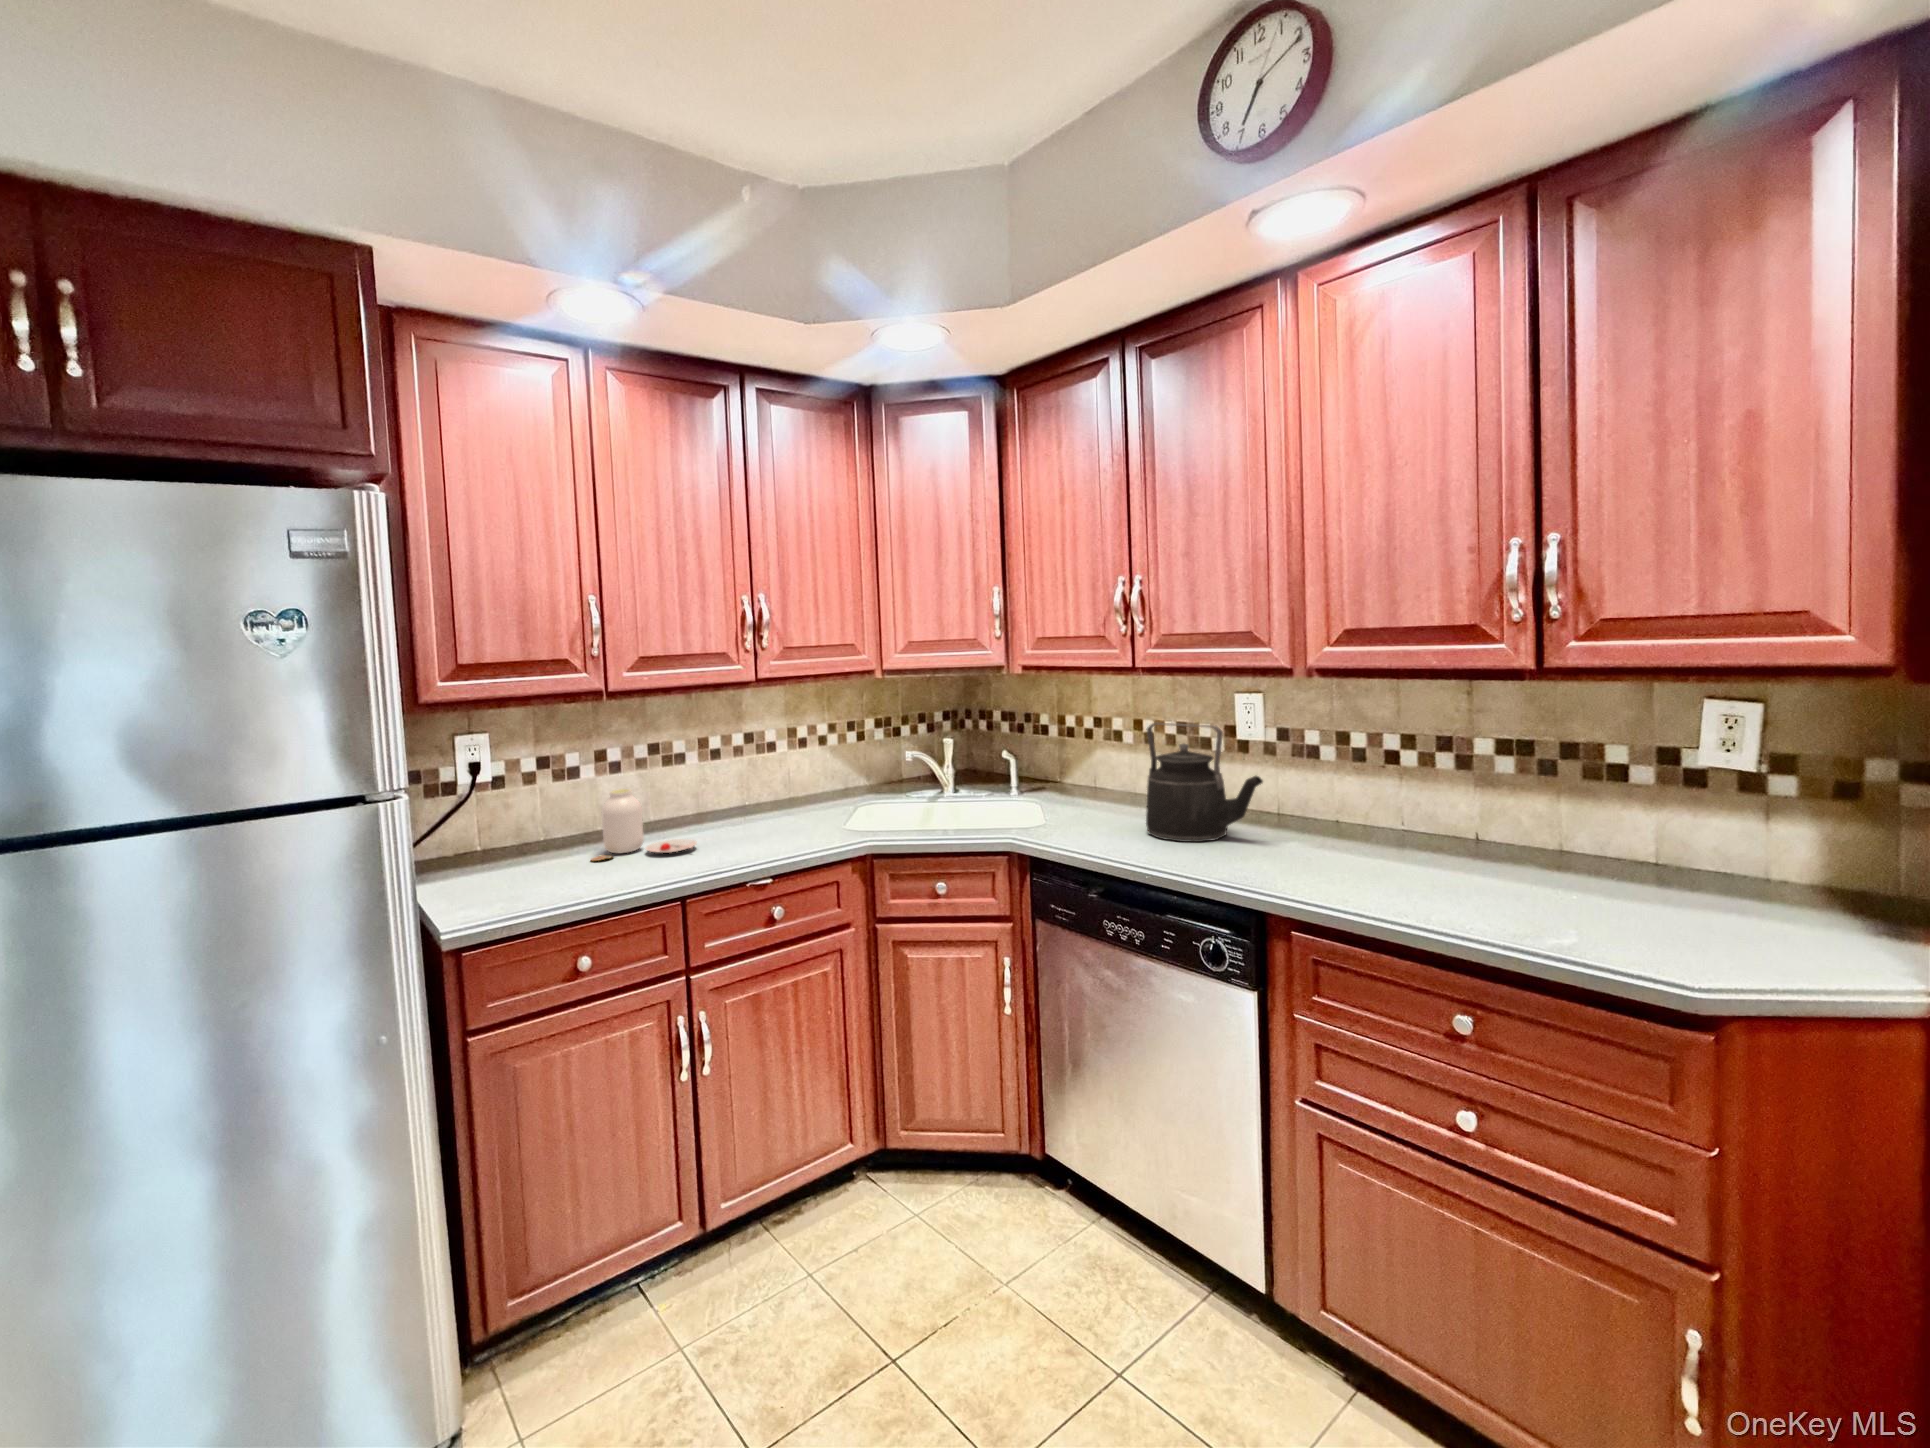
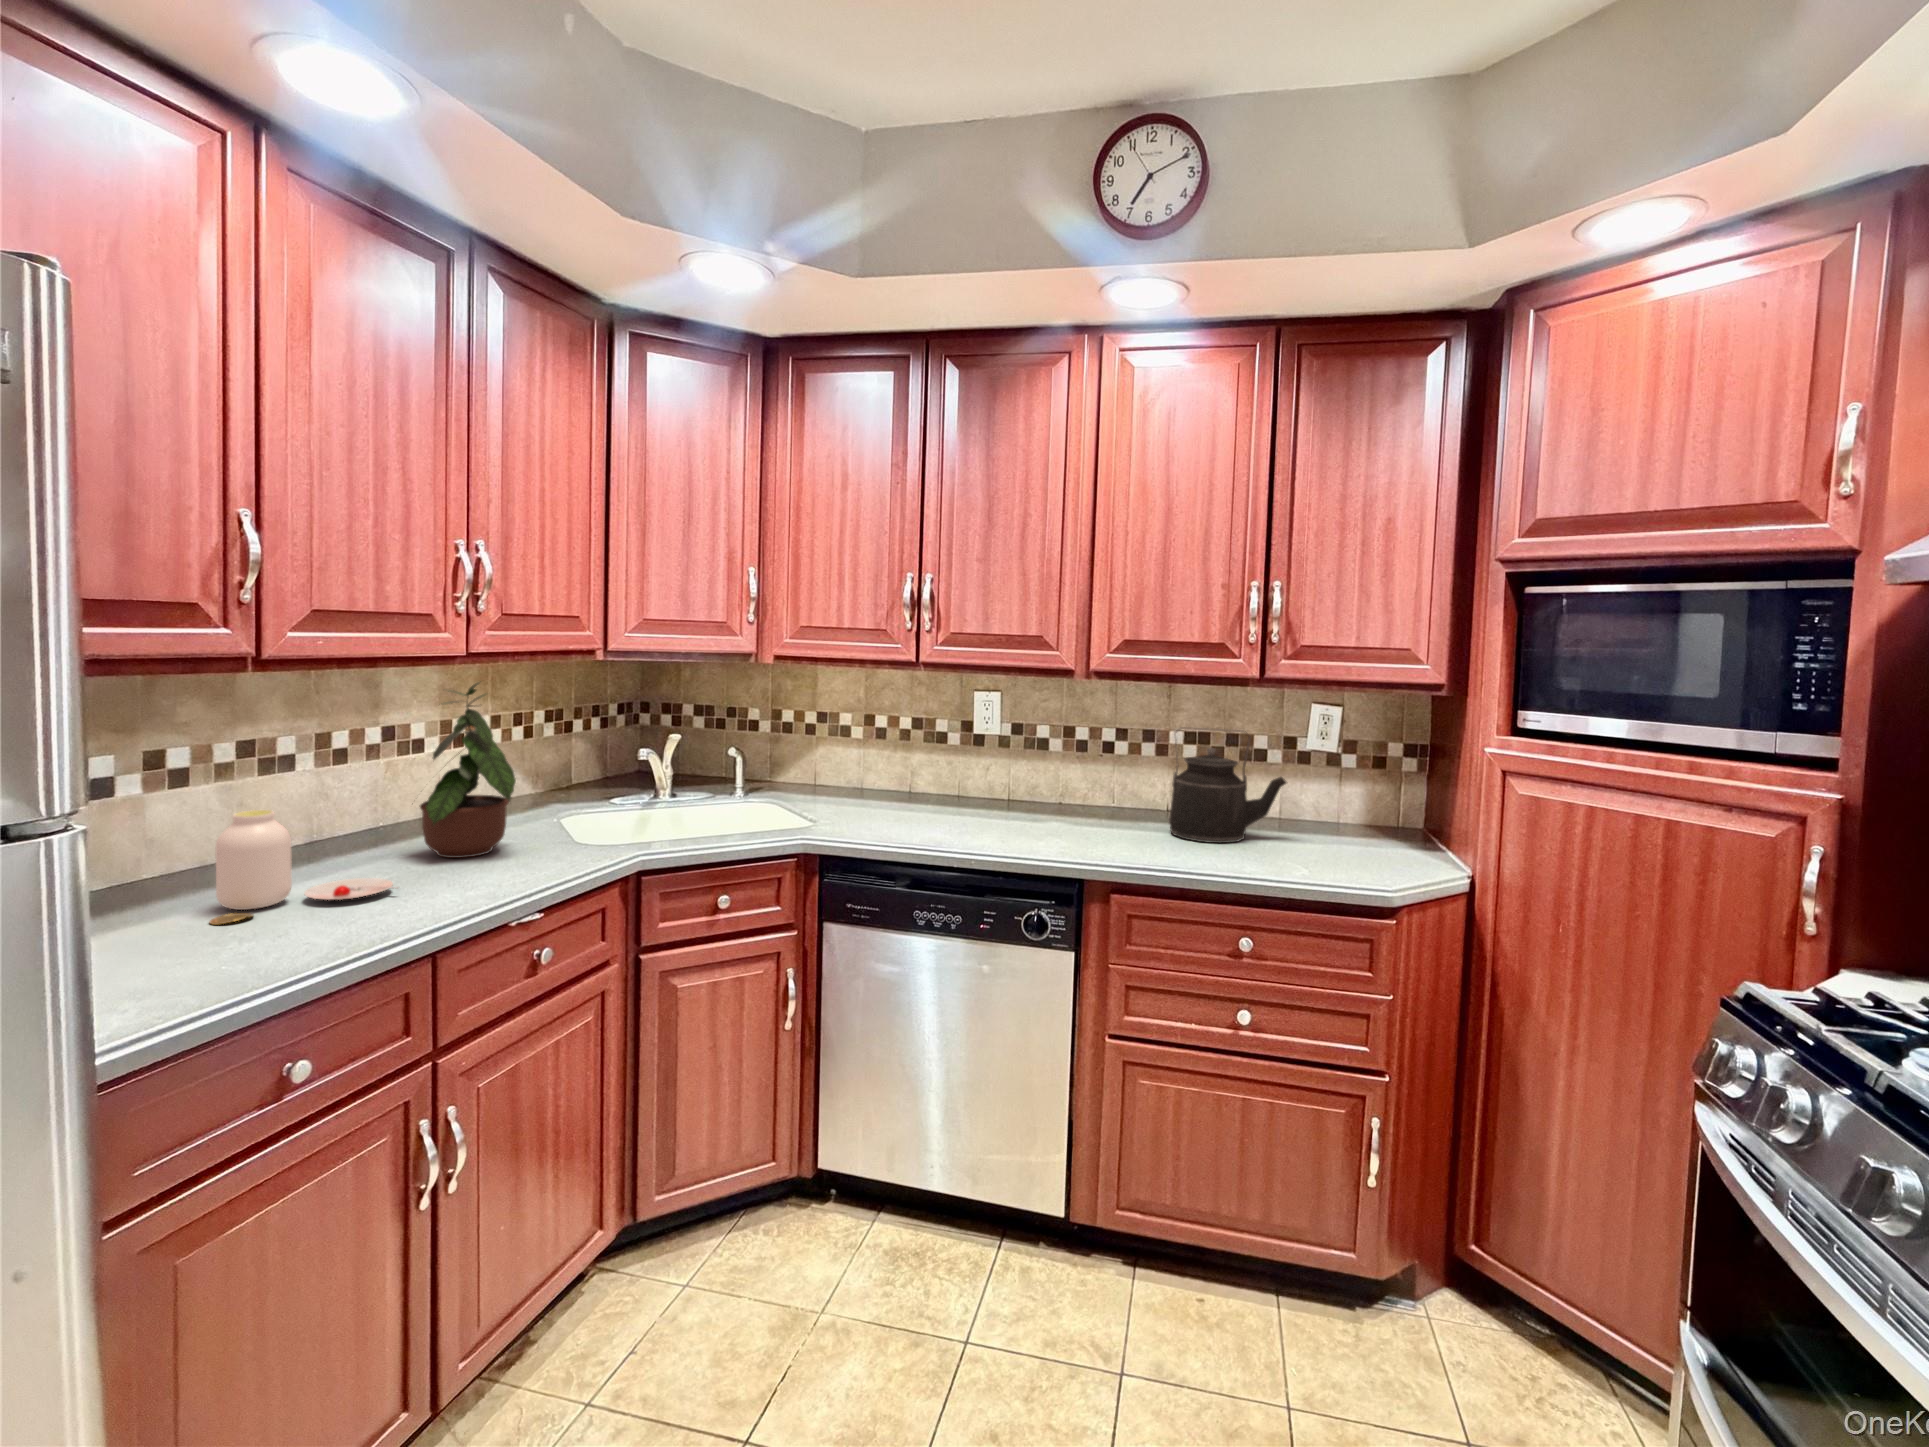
potted plant: none [731,700,809,830] -> present [412,682,516,858]
kettle: present [1146,723,1263,842] -> present [1169,727,1286,843]

